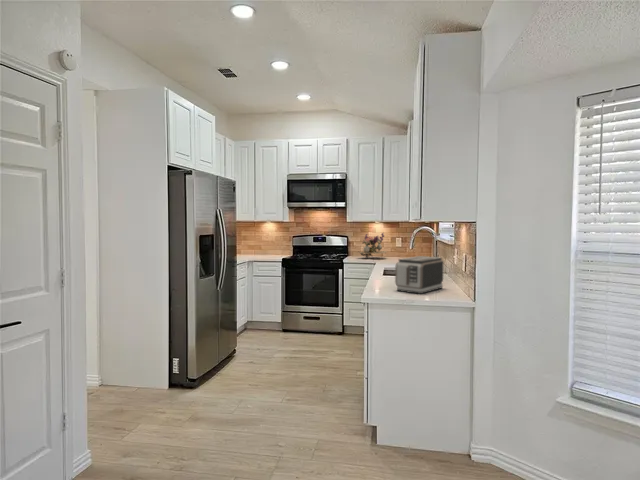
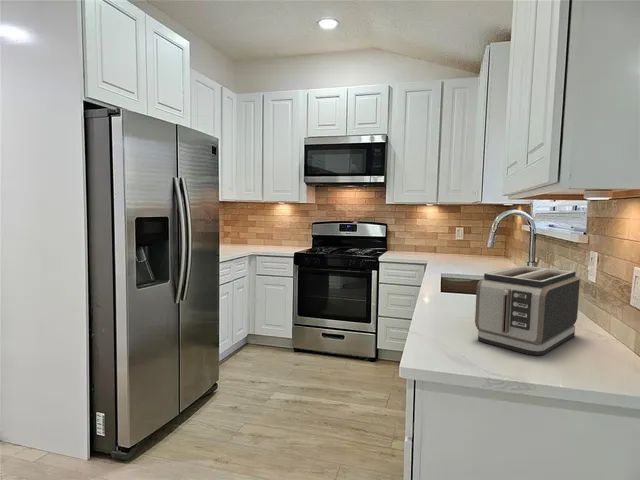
flower arrangement: present [358,233,386,257] -> none [398,219,444,255]

